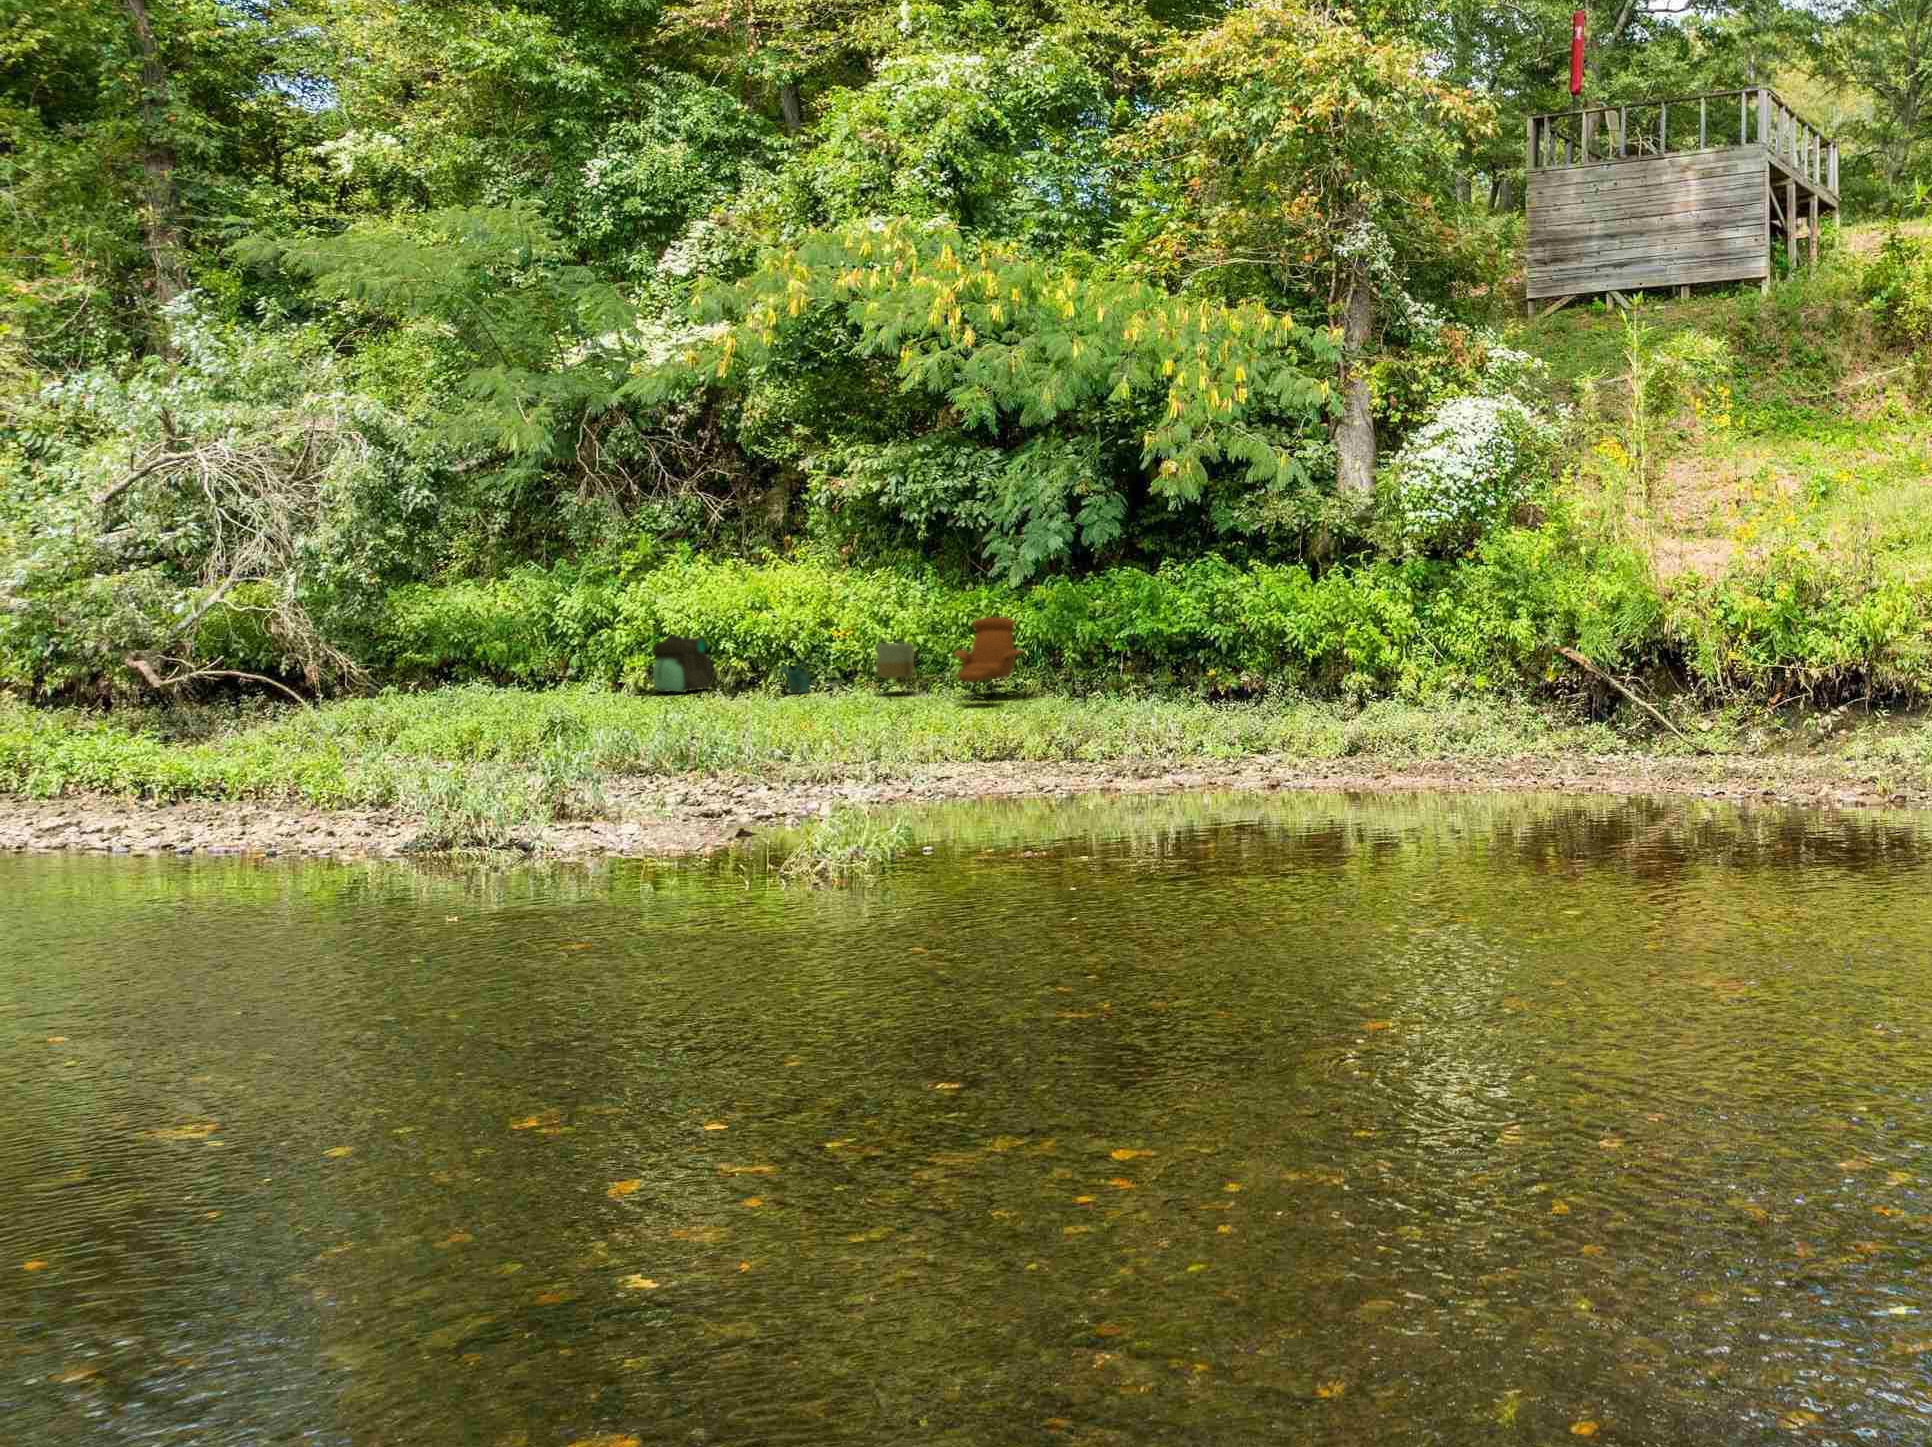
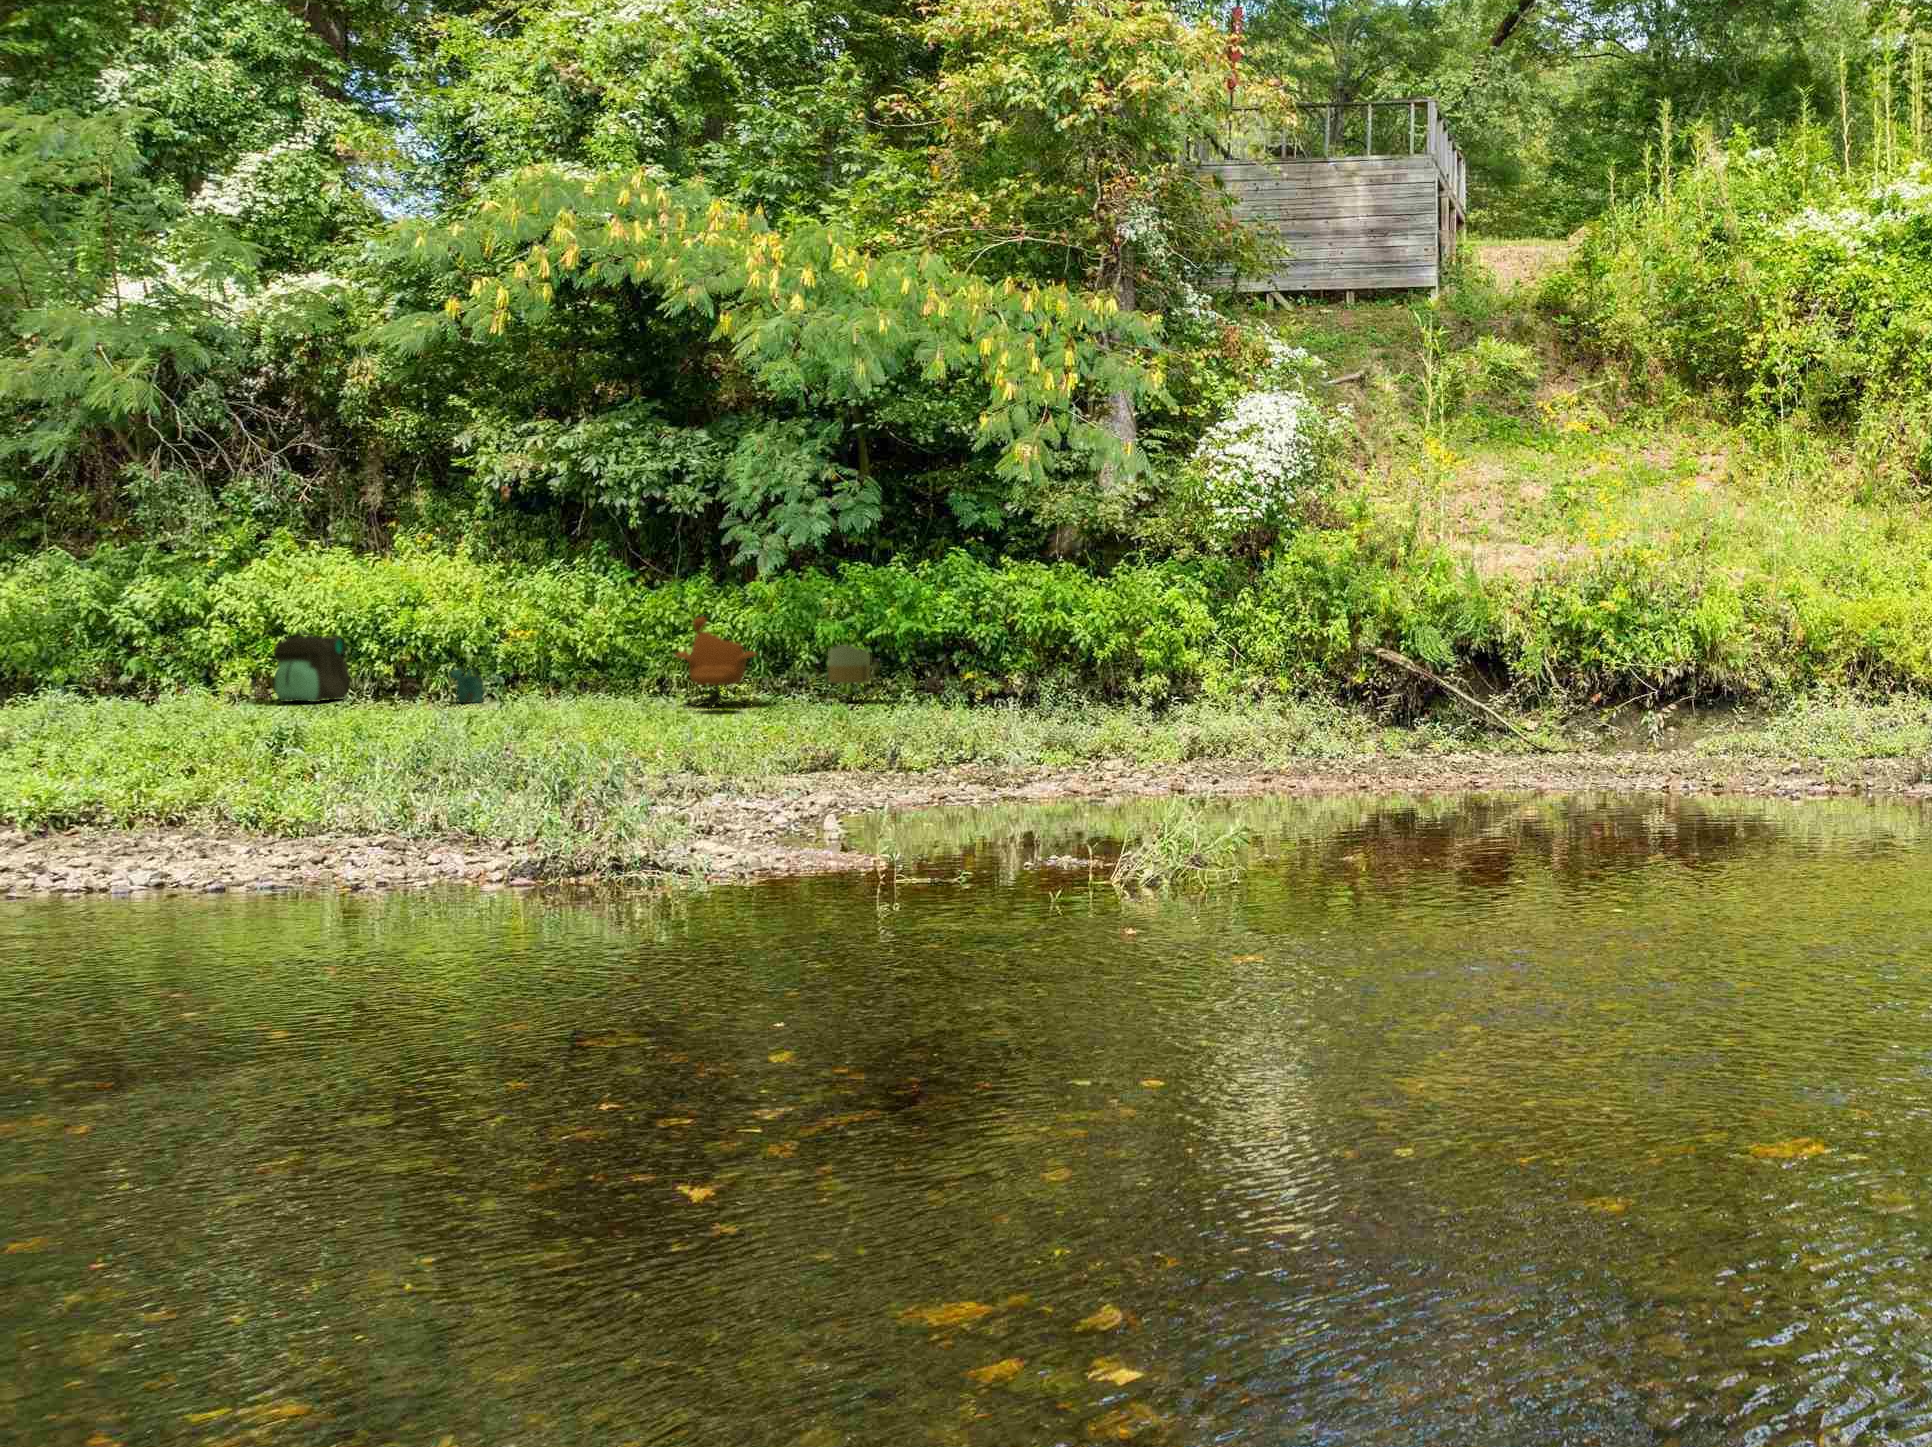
planter: present [875,643,914,690] -> present [827,646,870,684]

